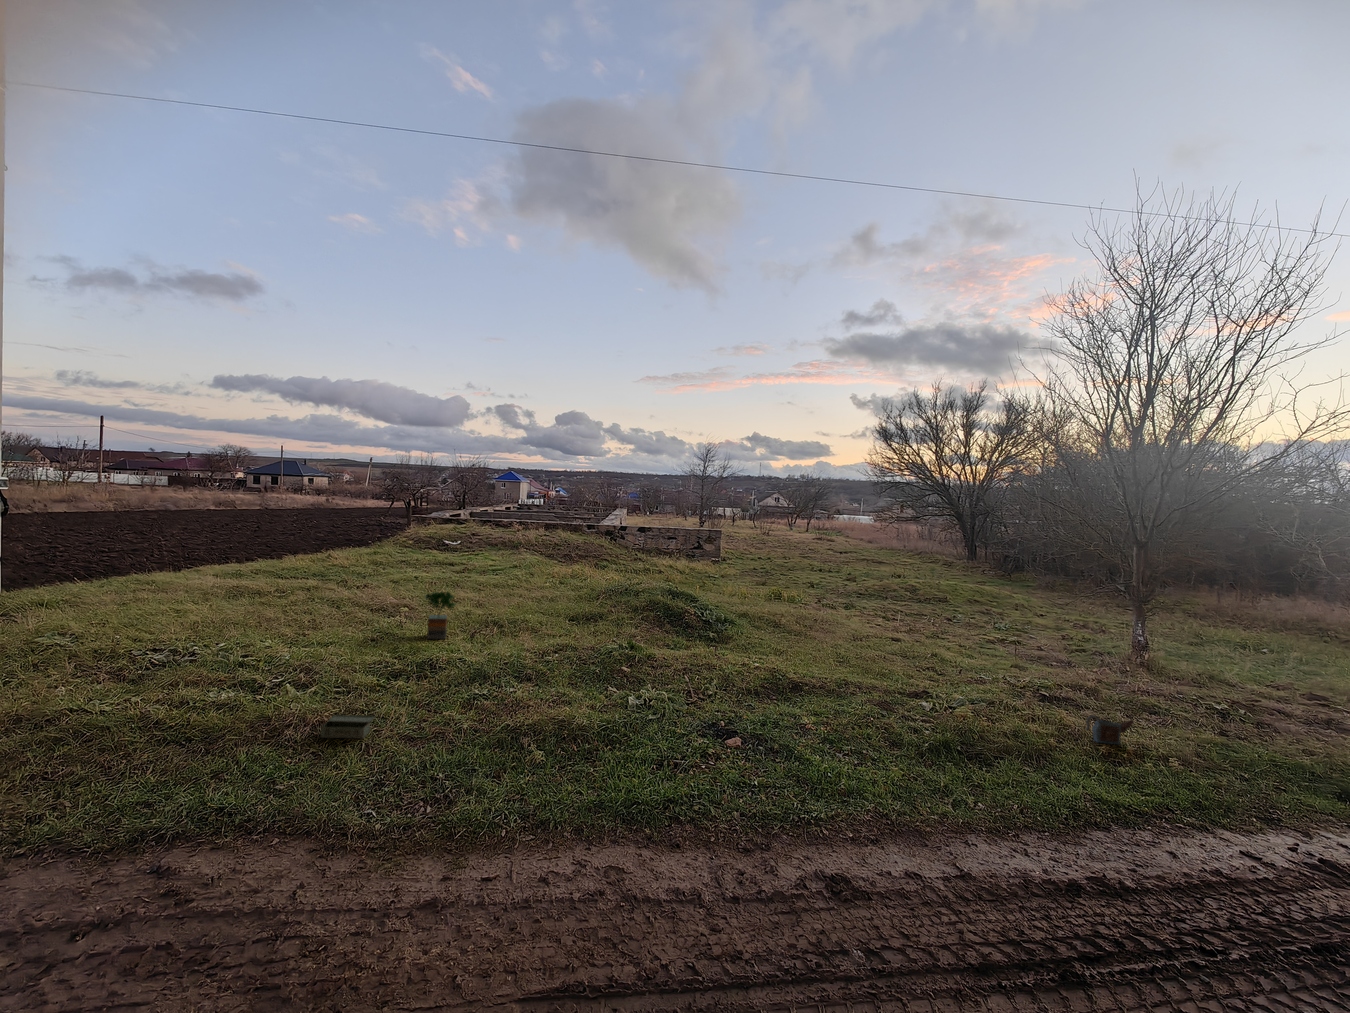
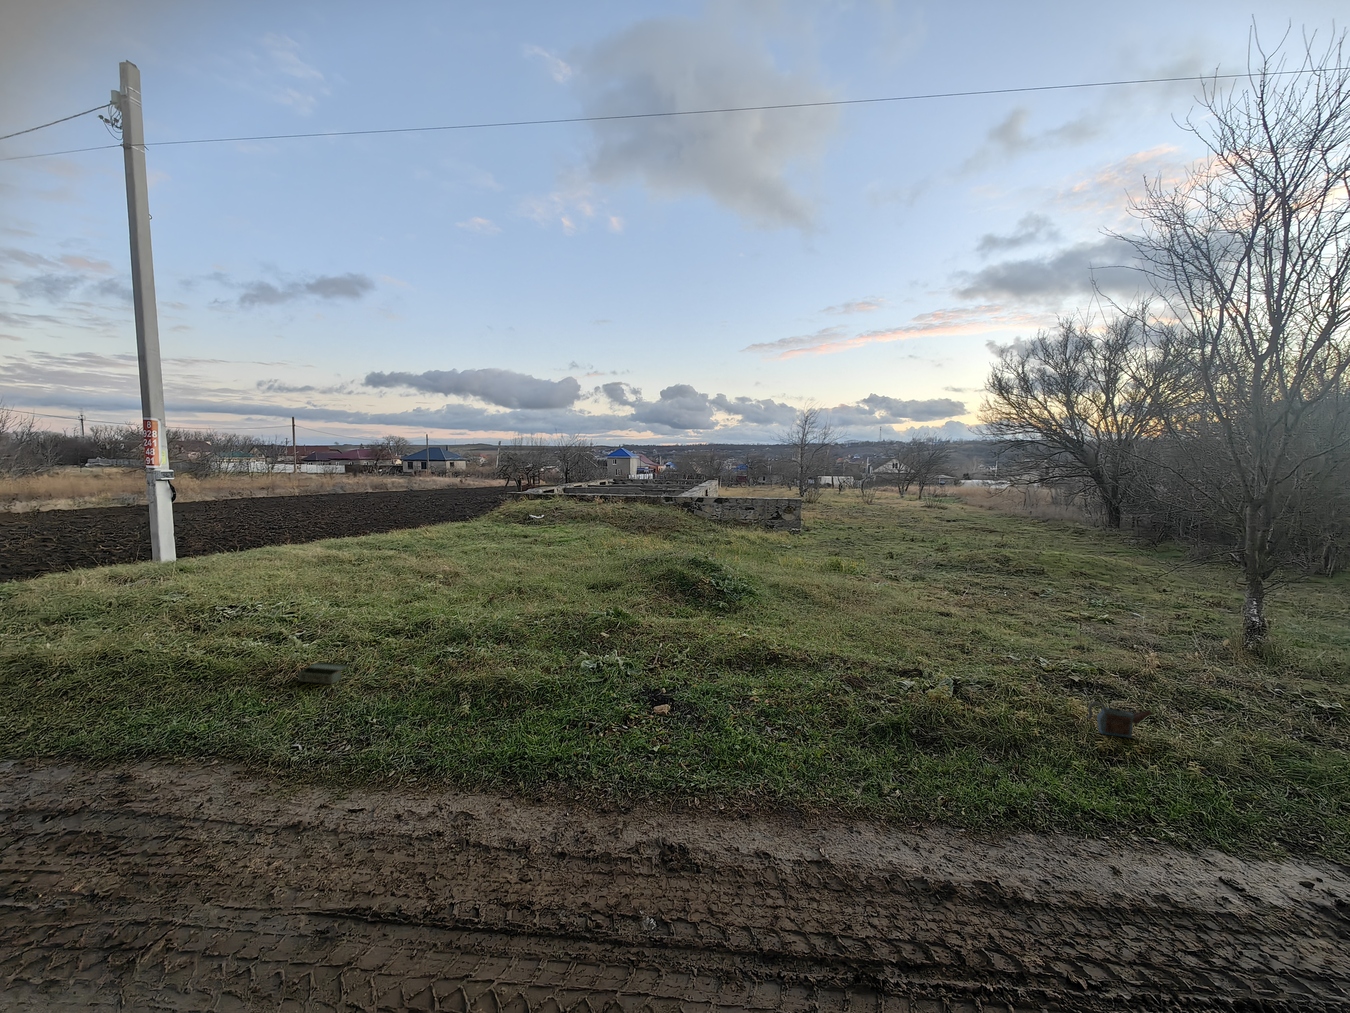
potted tree: present [425,592,455,639] -> none [448,557,478,601]

